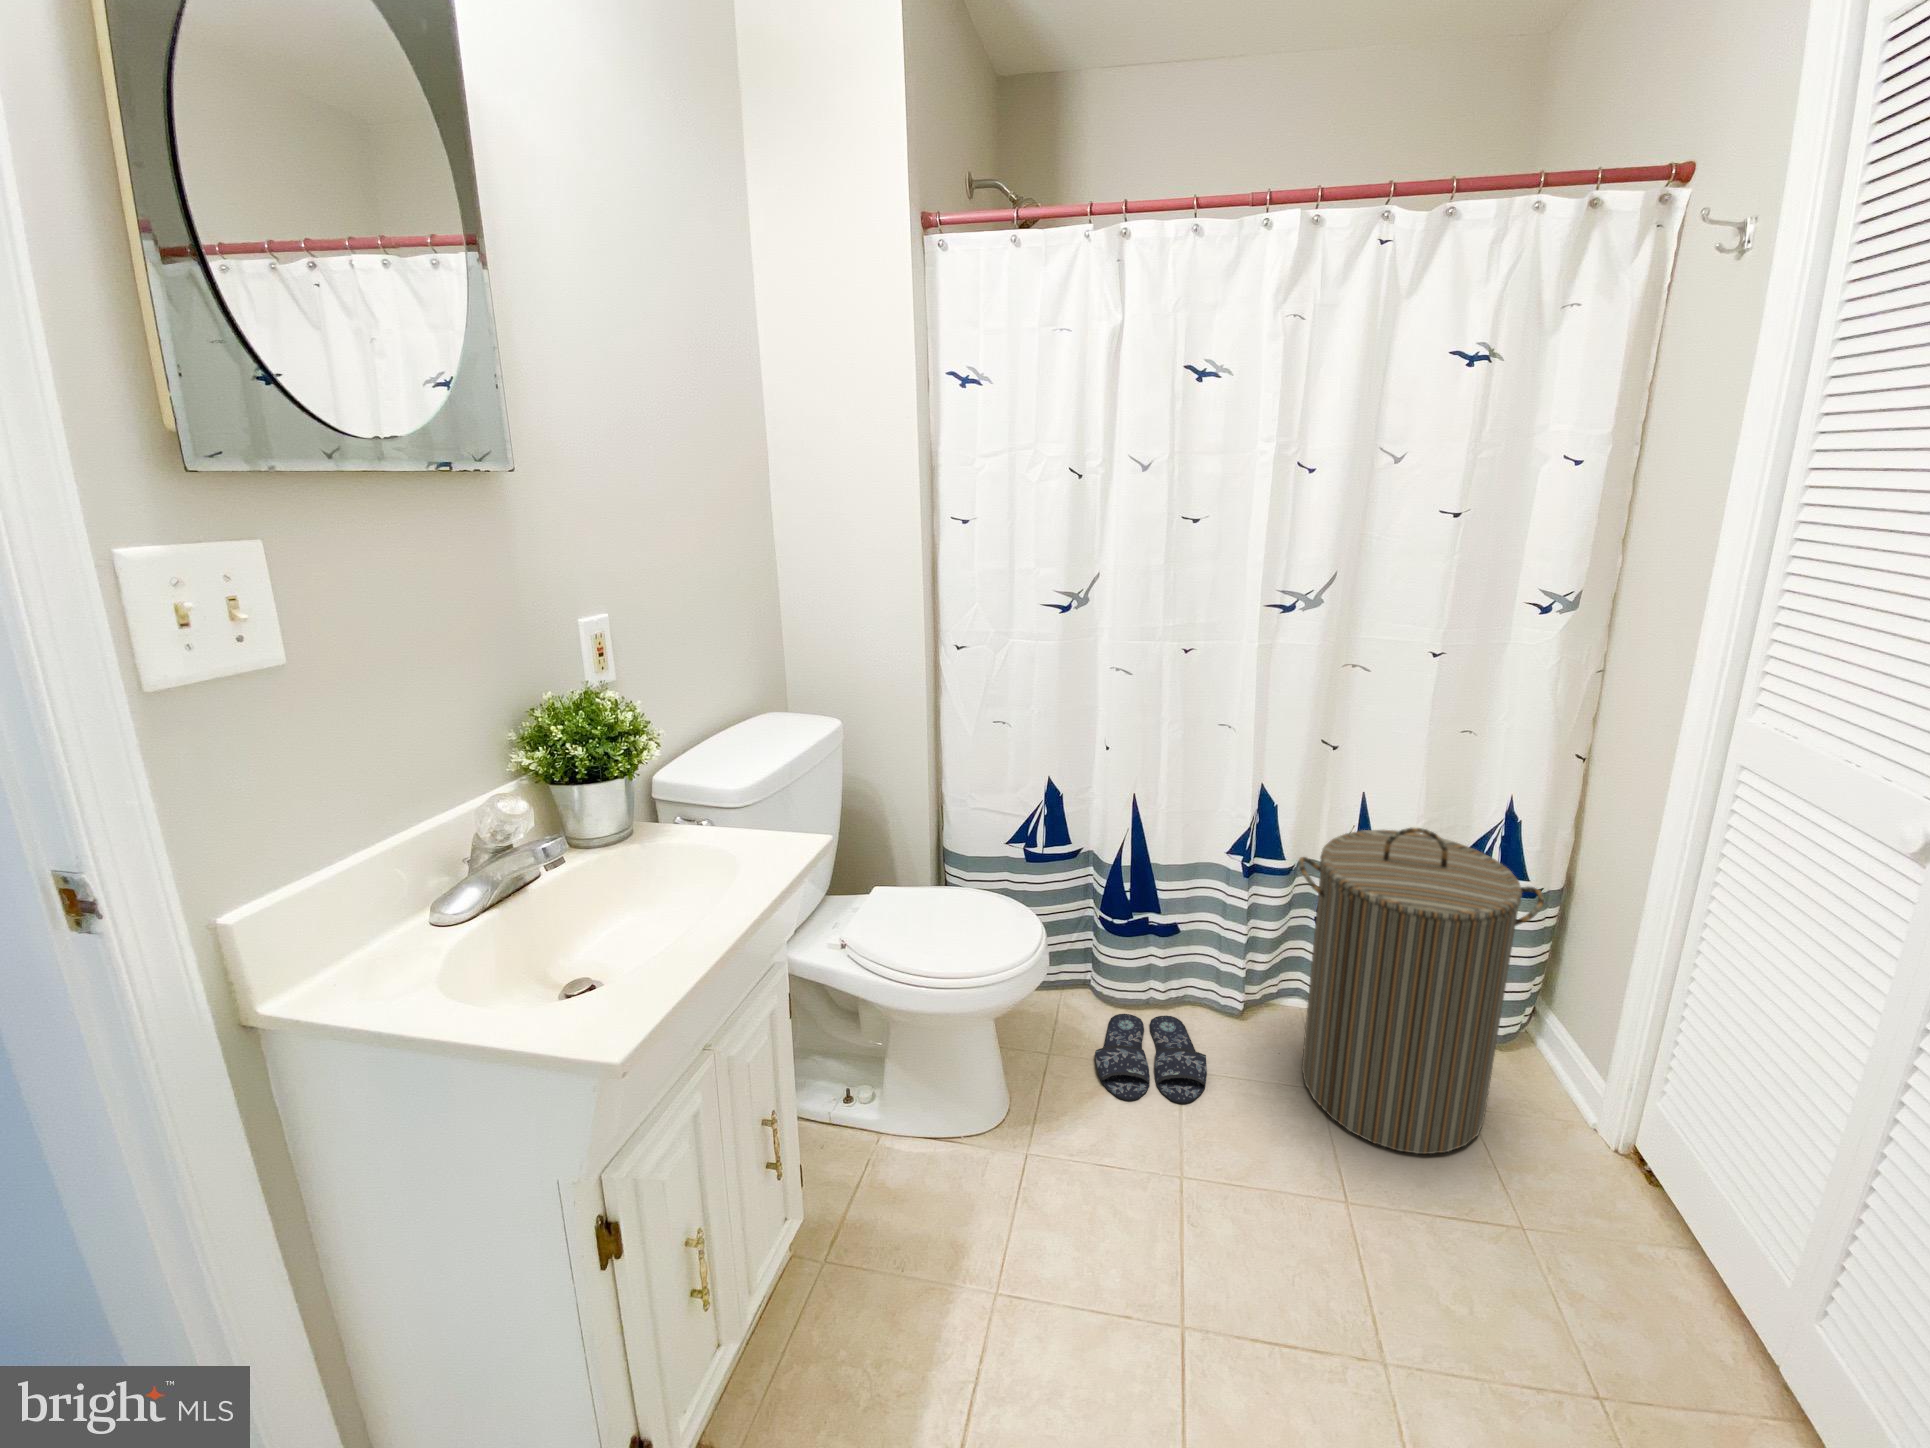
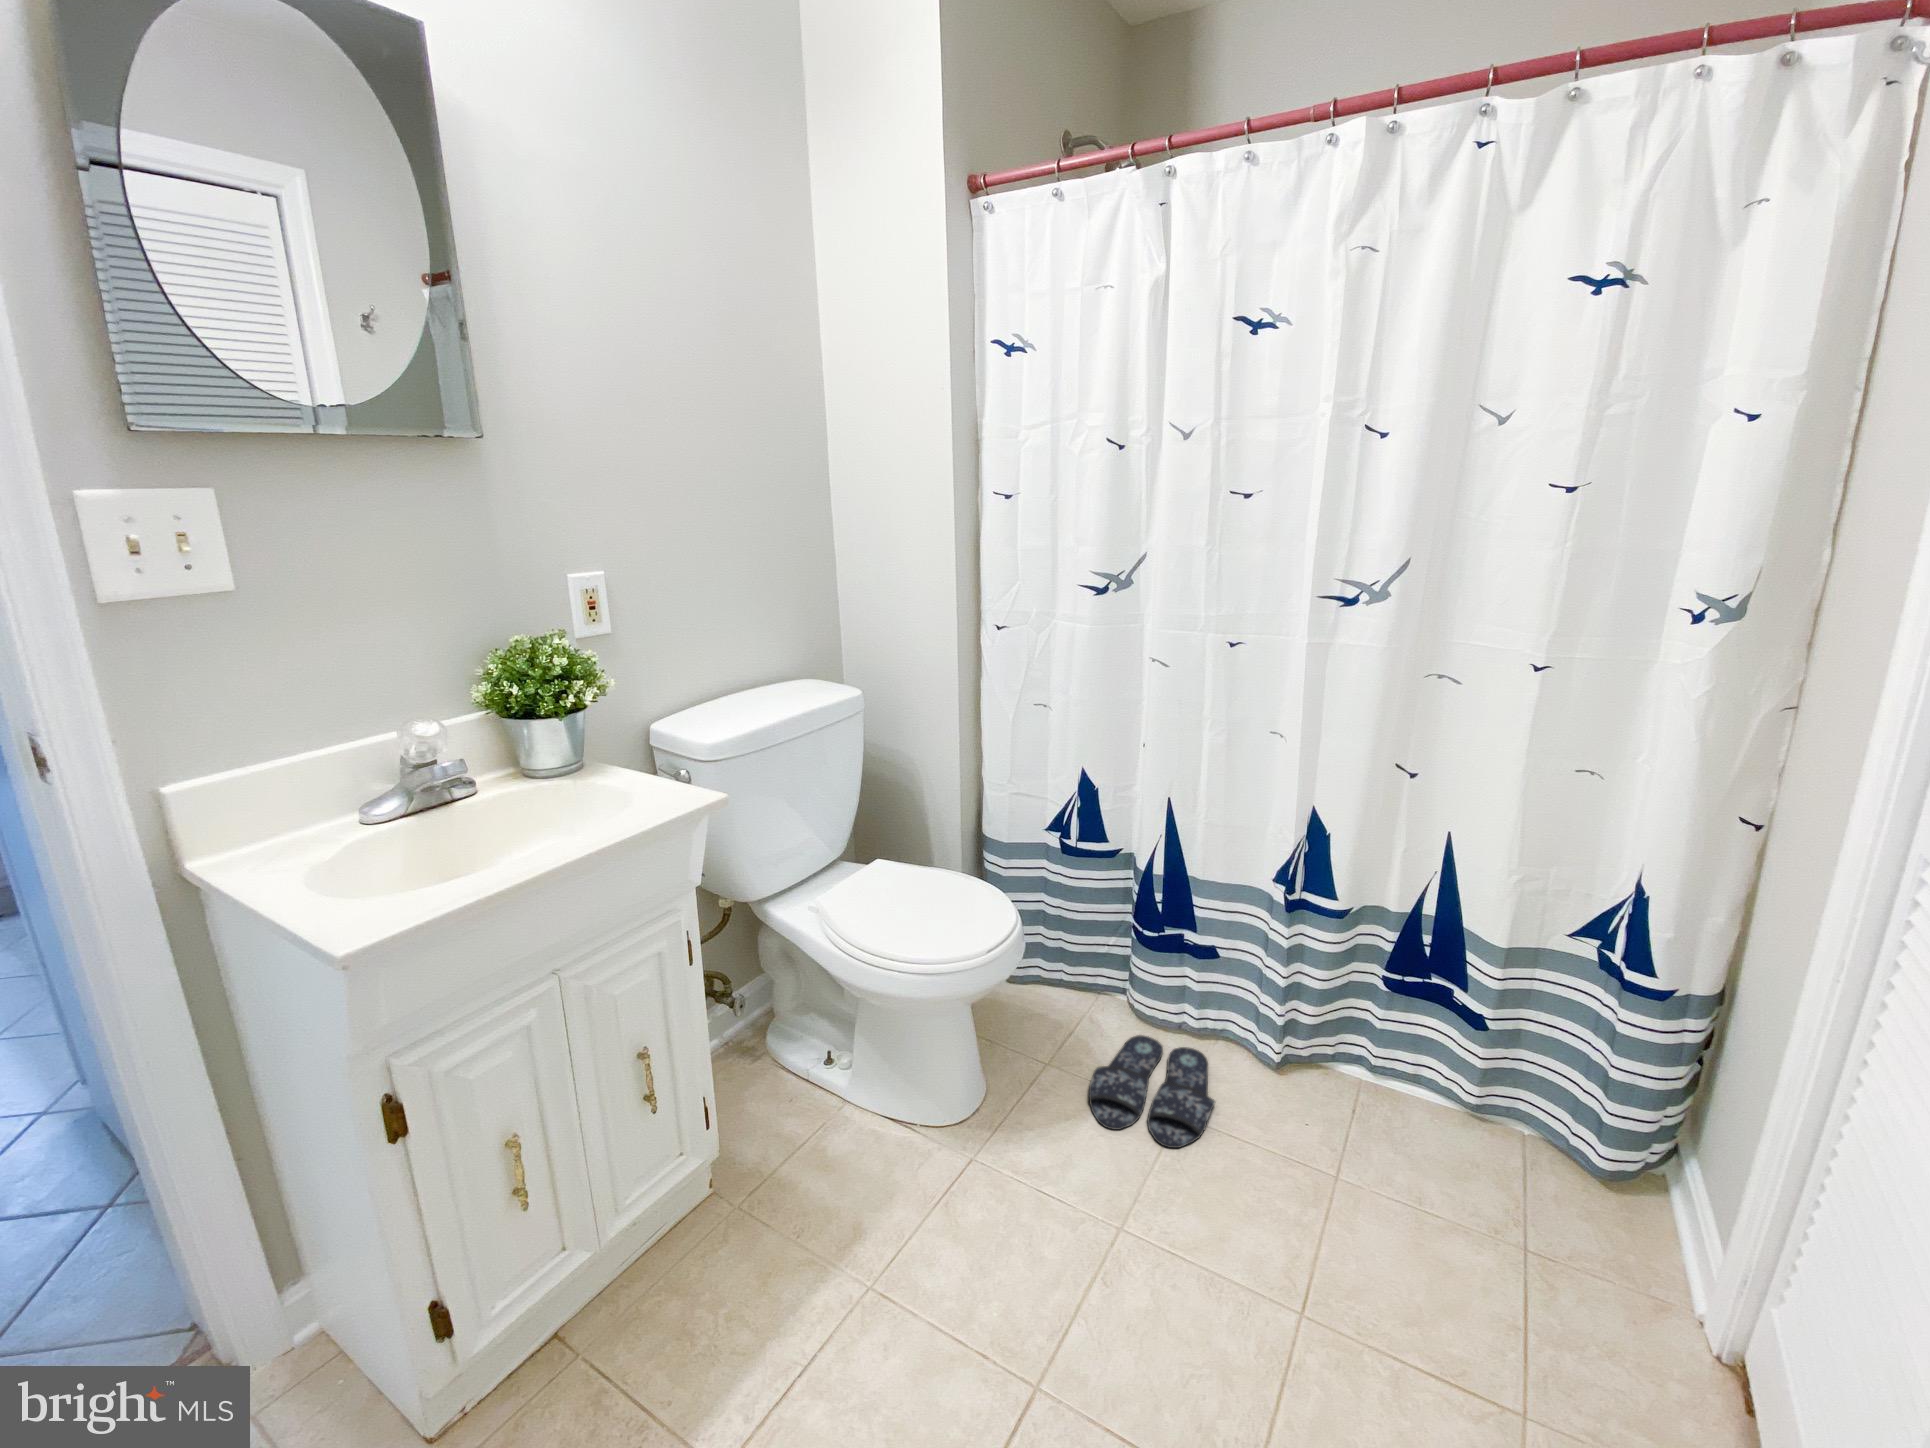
laundry hamper: present [1298,828,1544,1154] -> none [1321,875,1646,1295]

